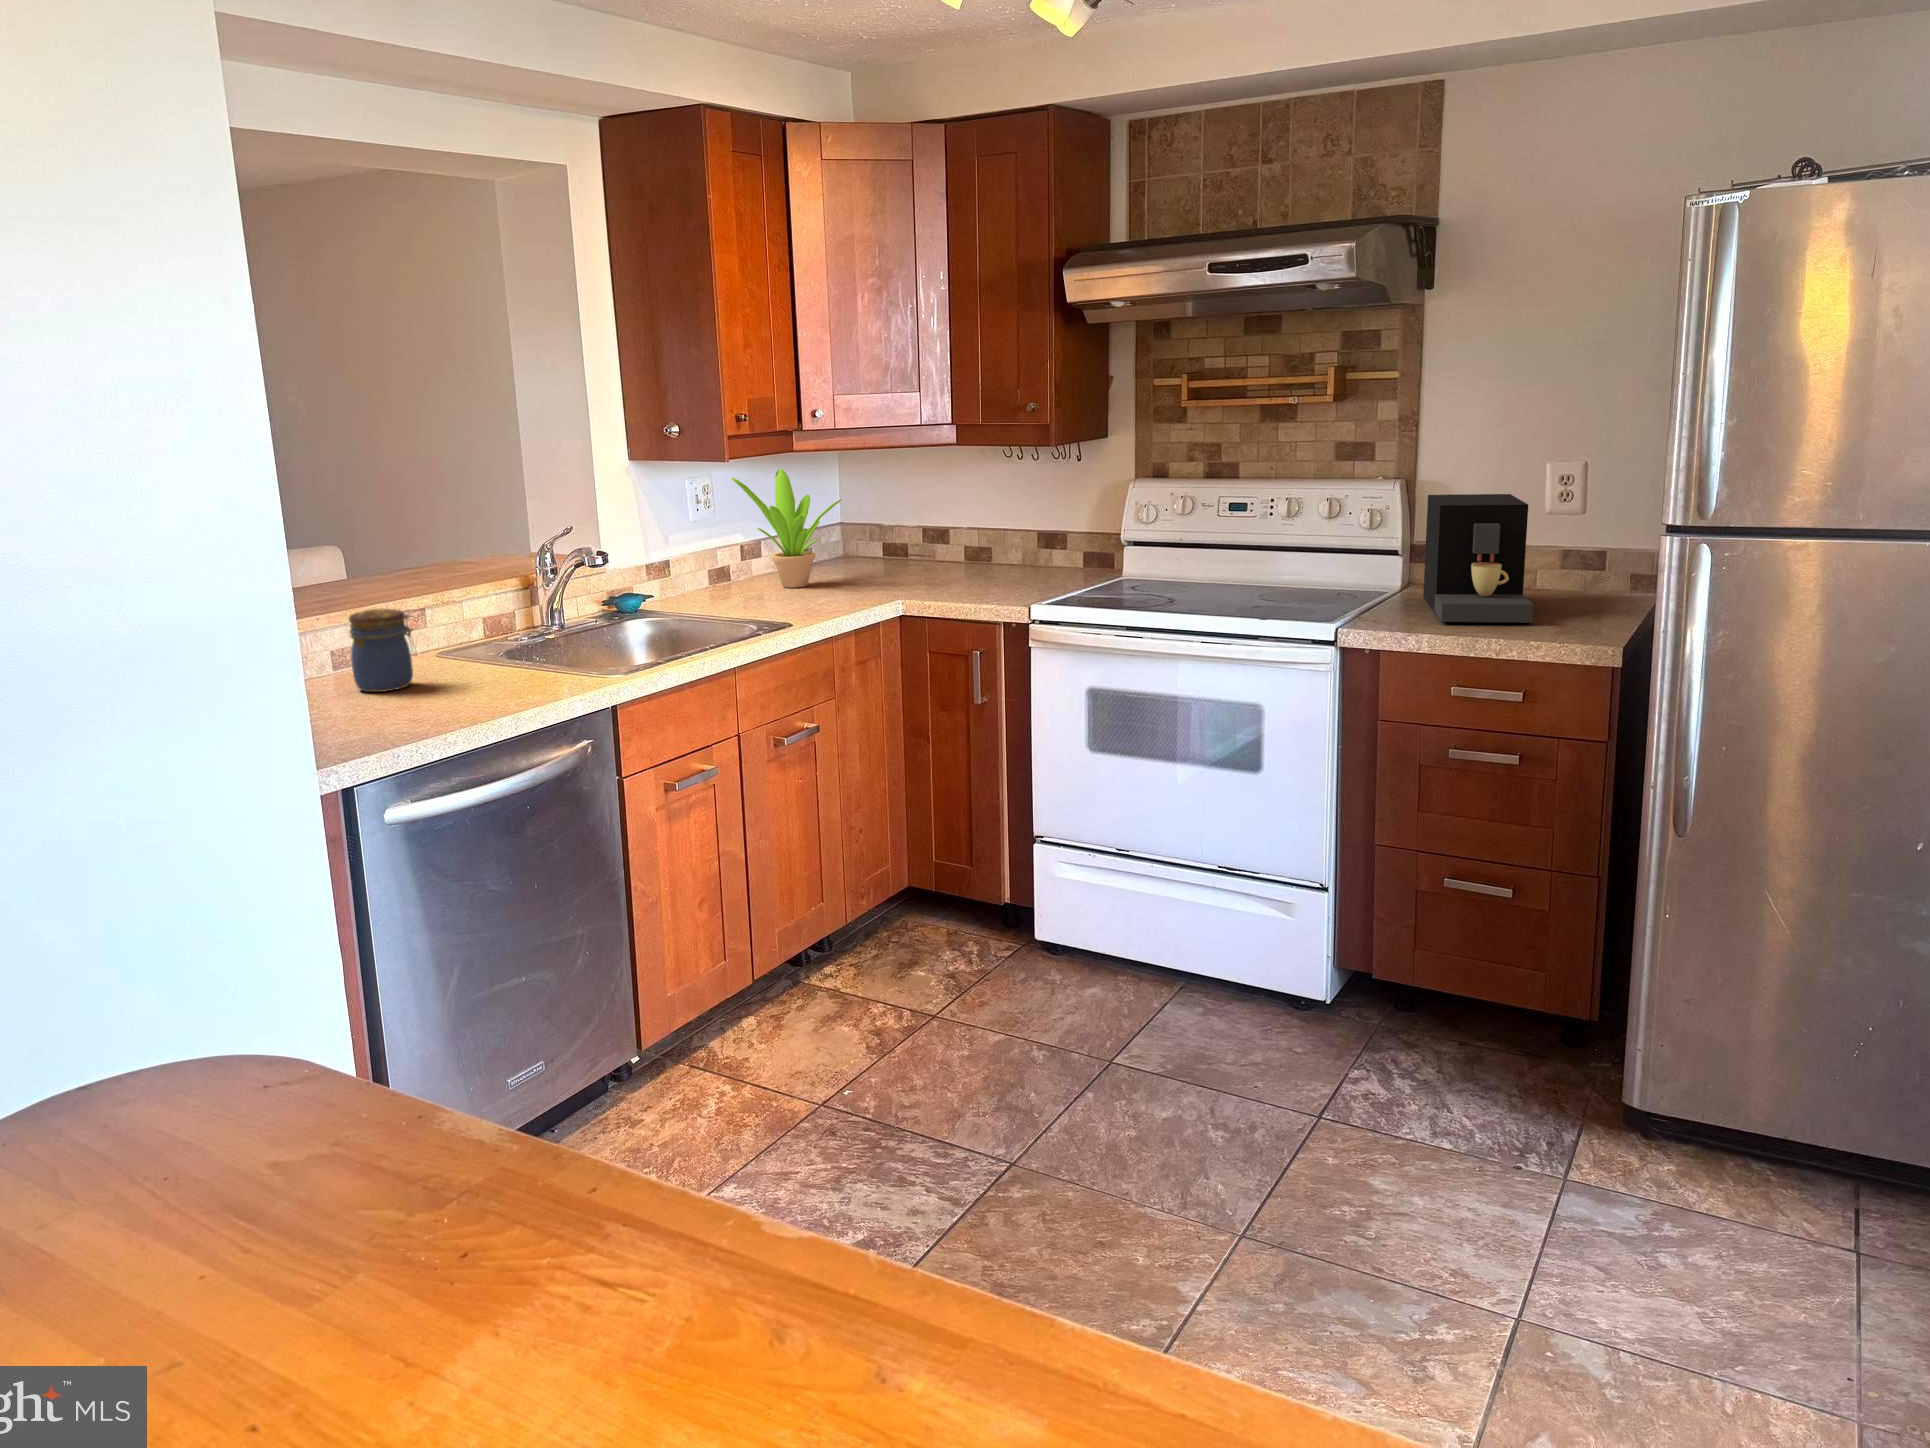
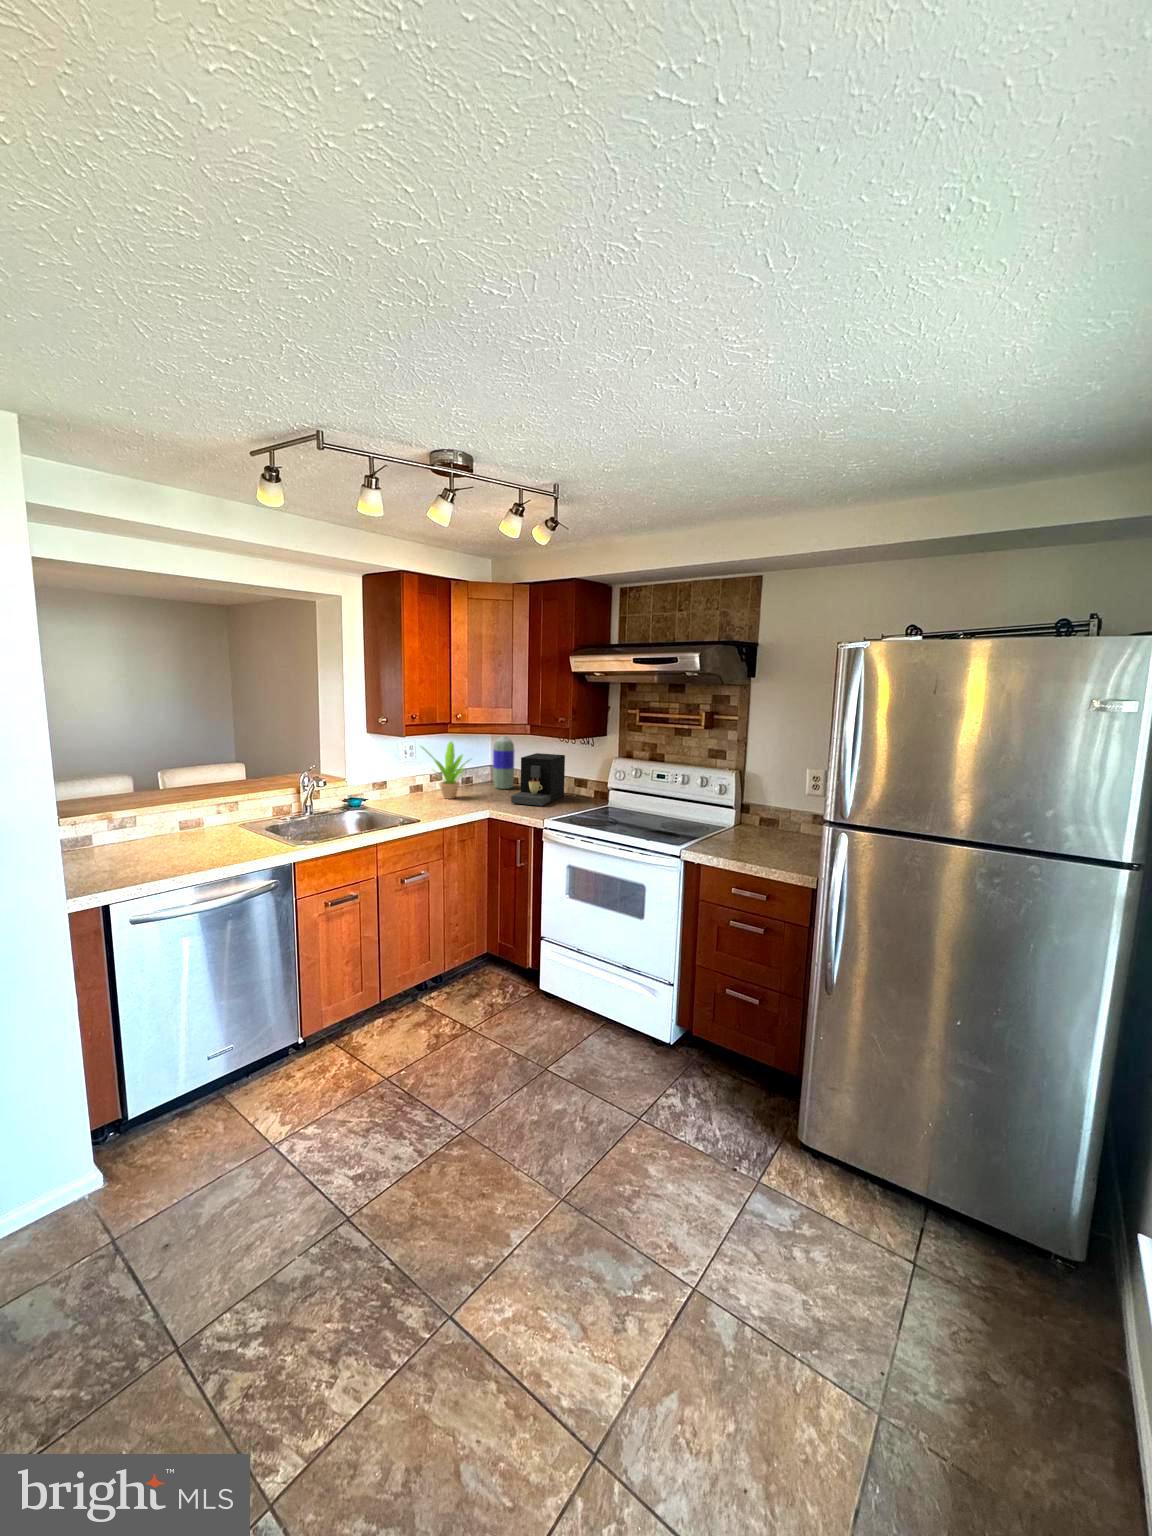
bottle: none [858,443,904,566] -> present [493,737,514,789]
coffee maker: present [1423,494,1533,623] -> present [511,753,565,806]
jar: present [349,609,413,692] -> none [174,805,211,846]

